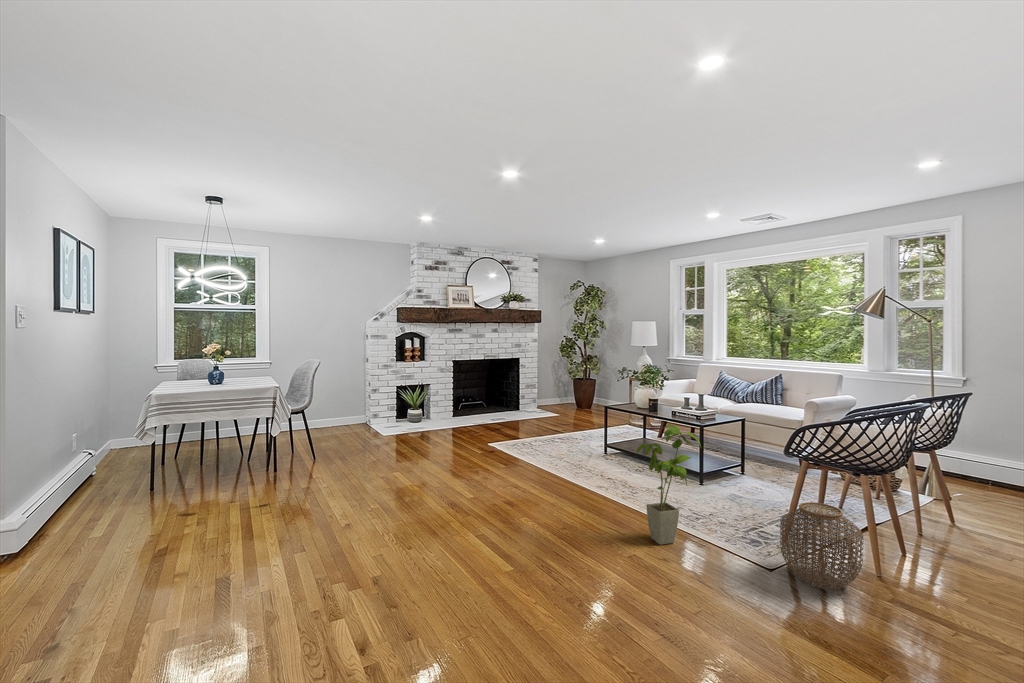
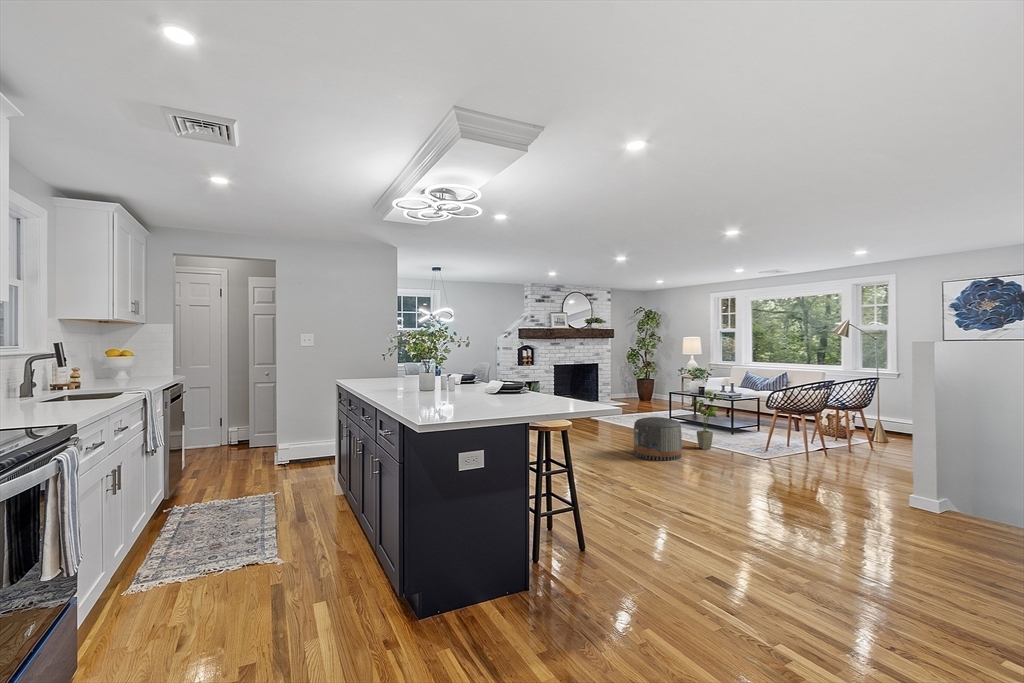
pouf: none [509,484,612,602] -> present [634,417,682,460]
woven basket: present [780,502,864,590] -> none [759,424,794,459]

